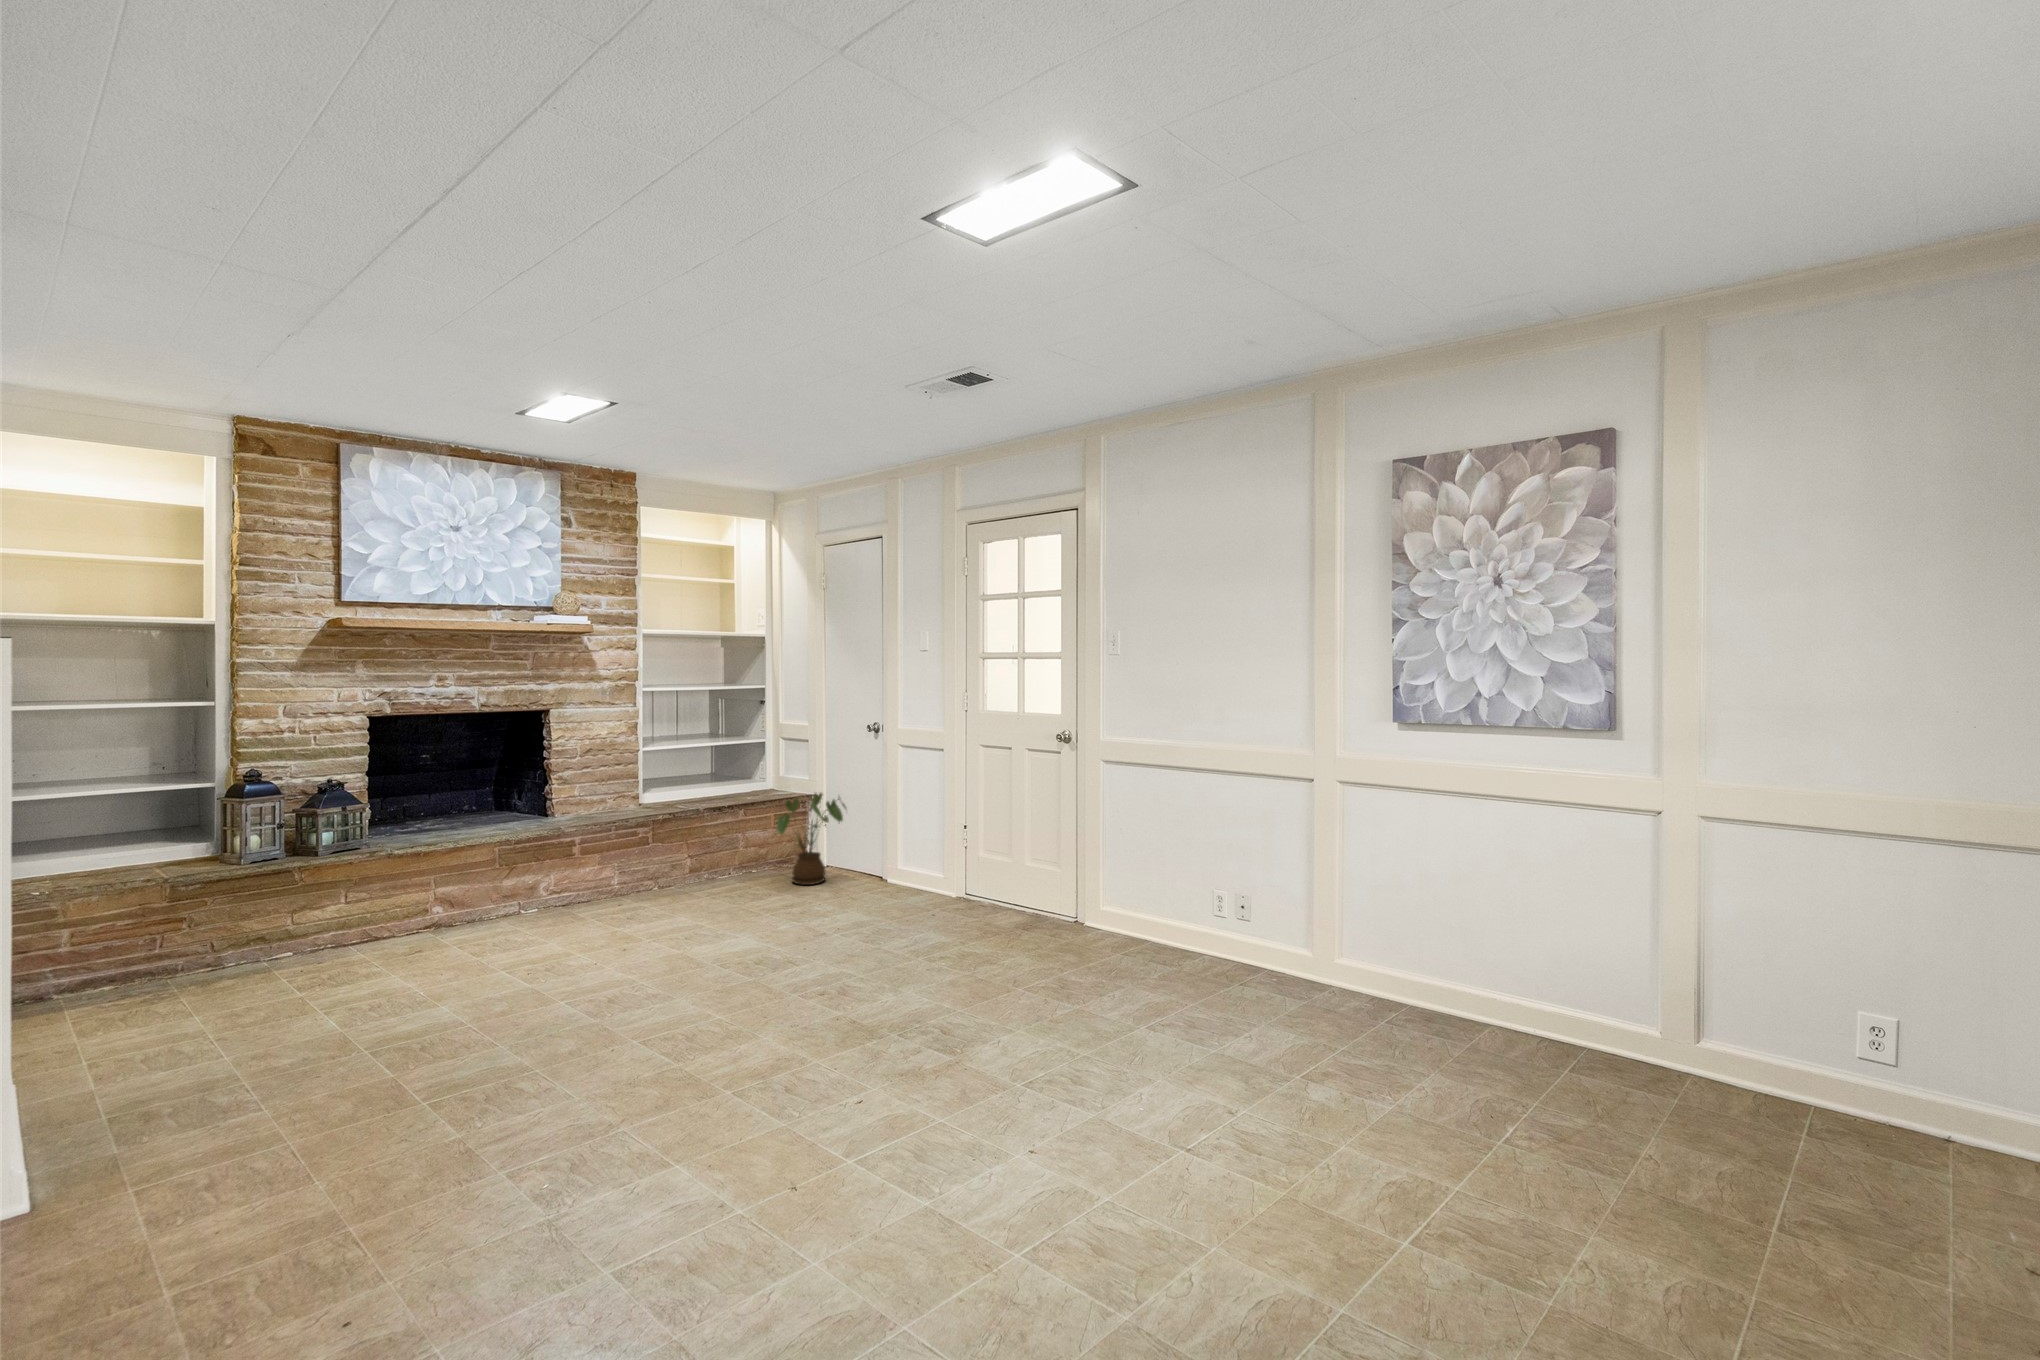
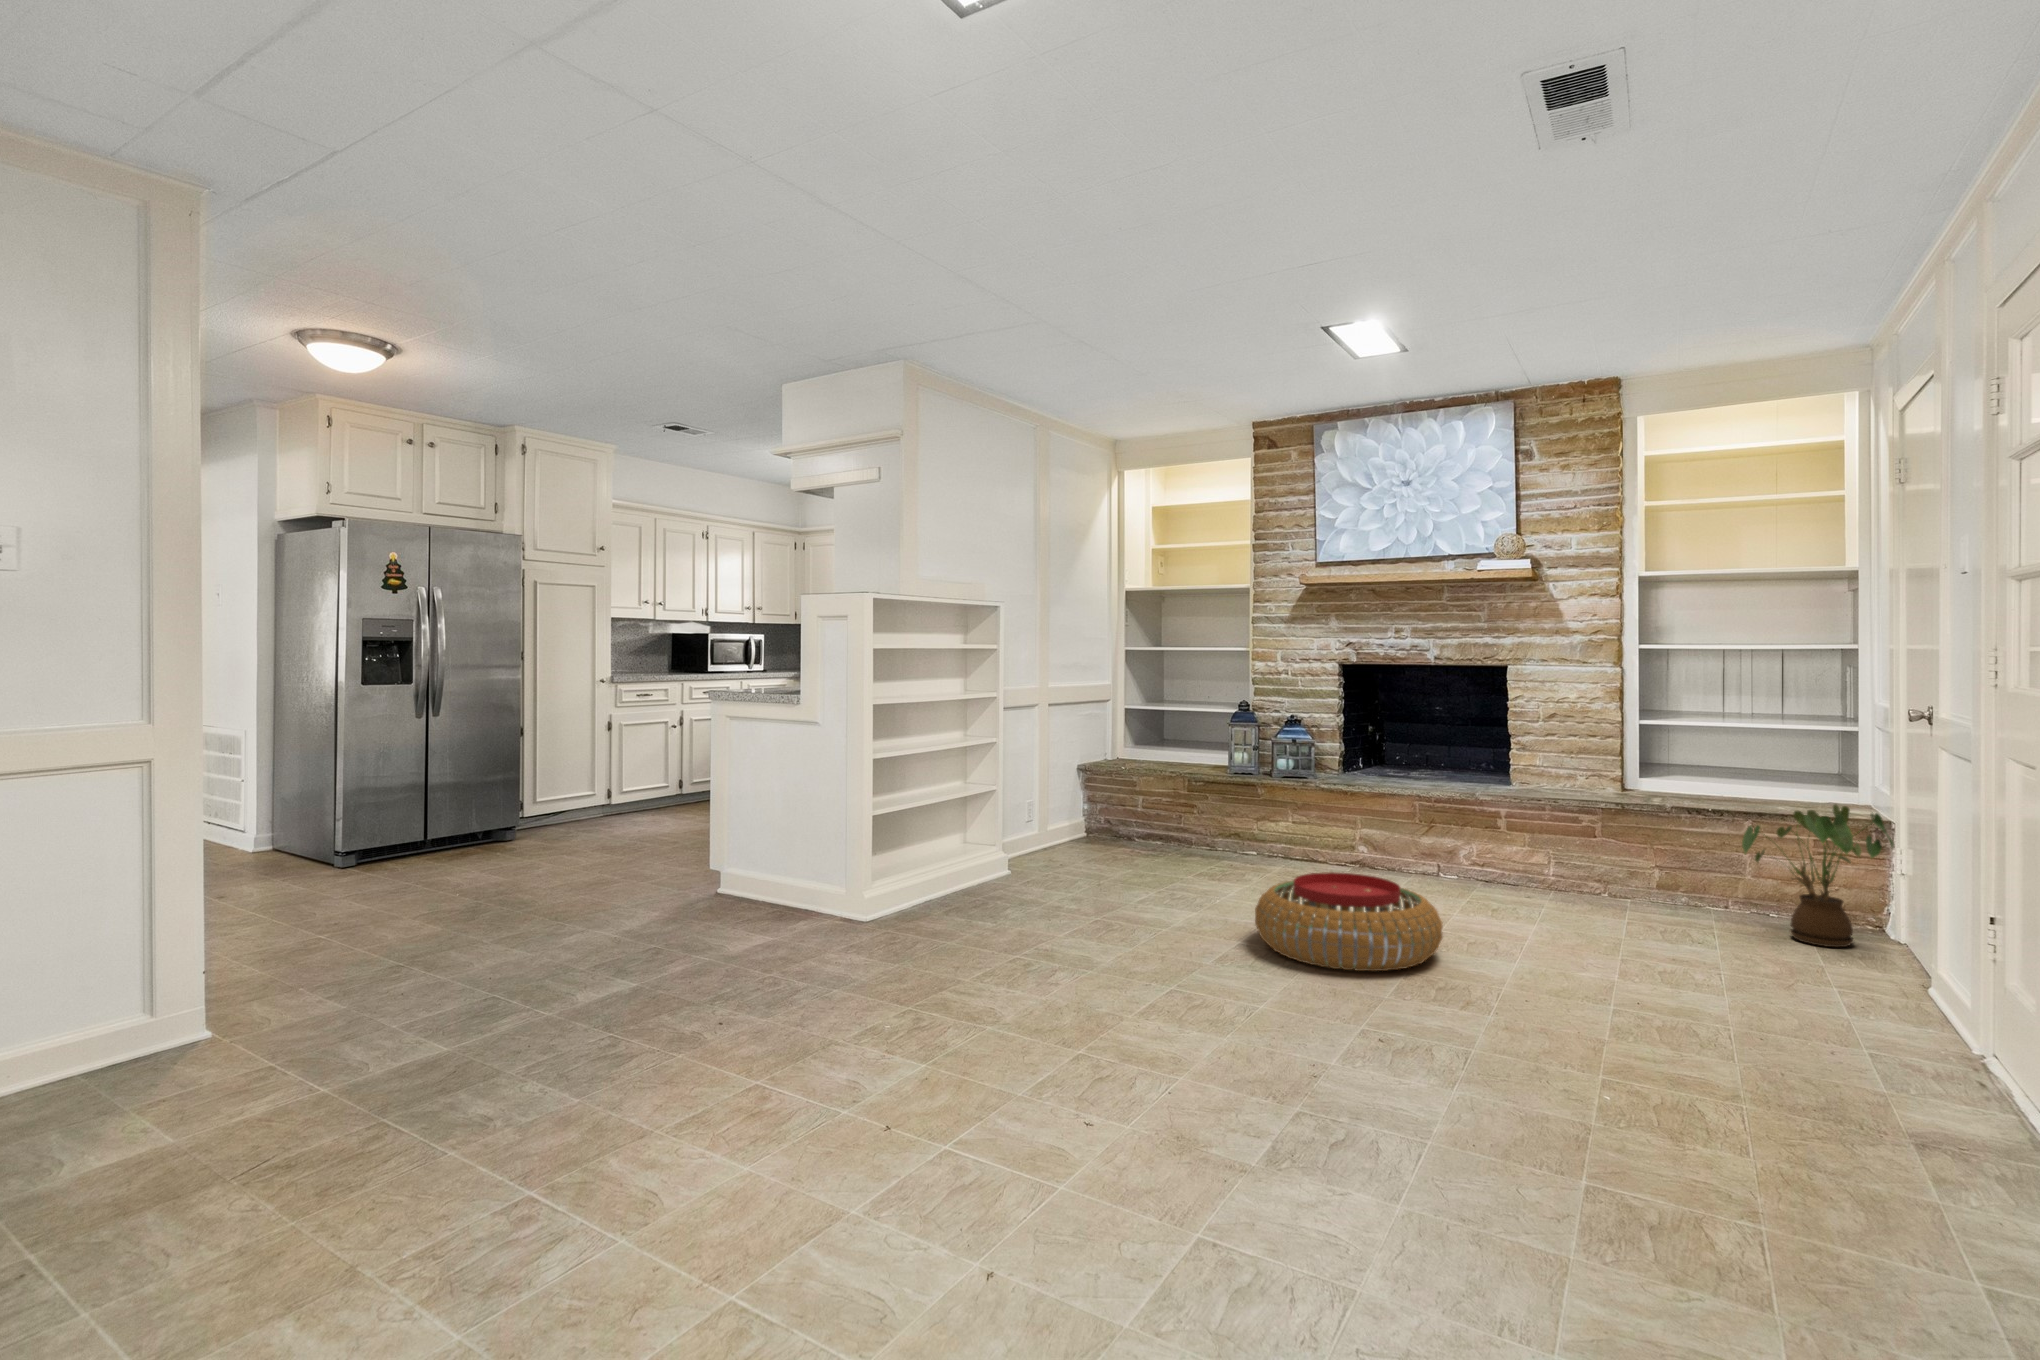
pouf: none [517,922,699,1021] -> present [1255,872,1443,971]

